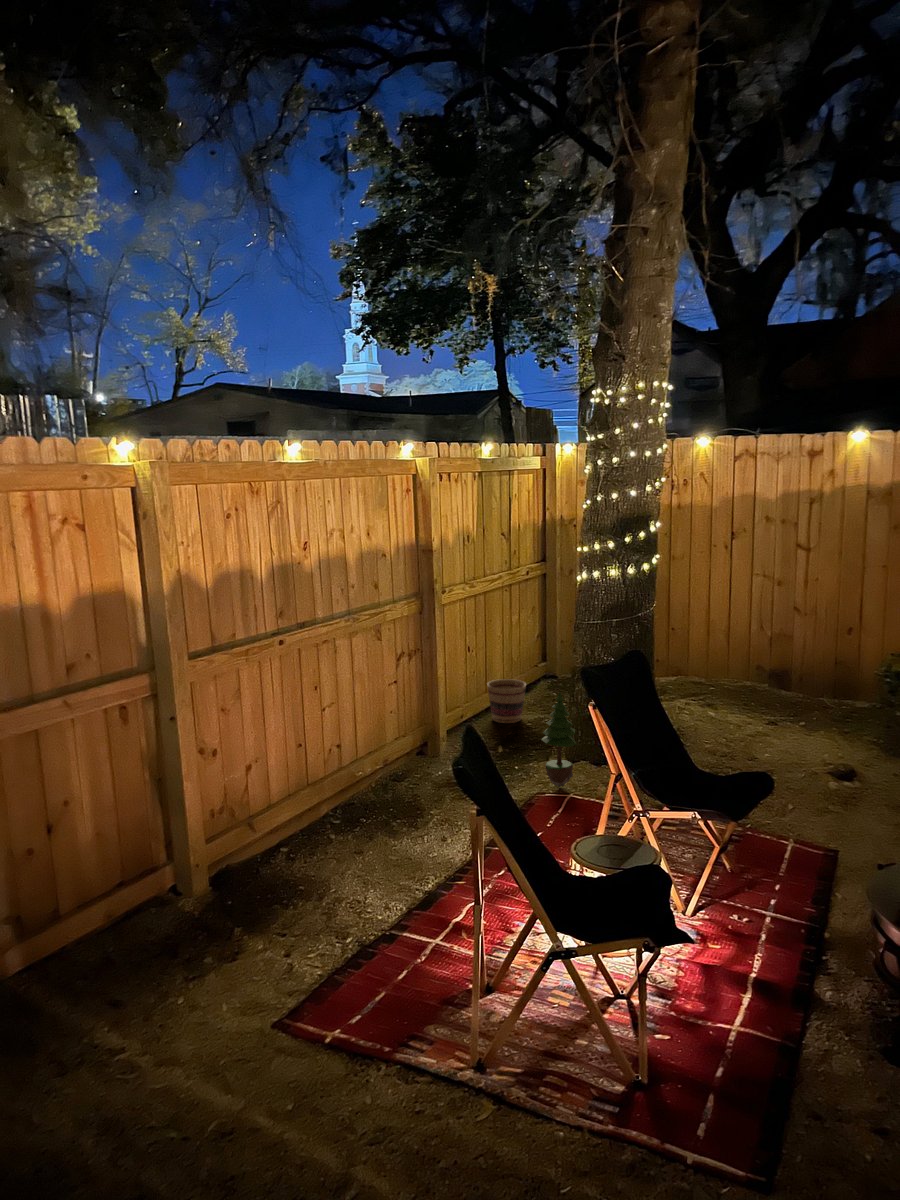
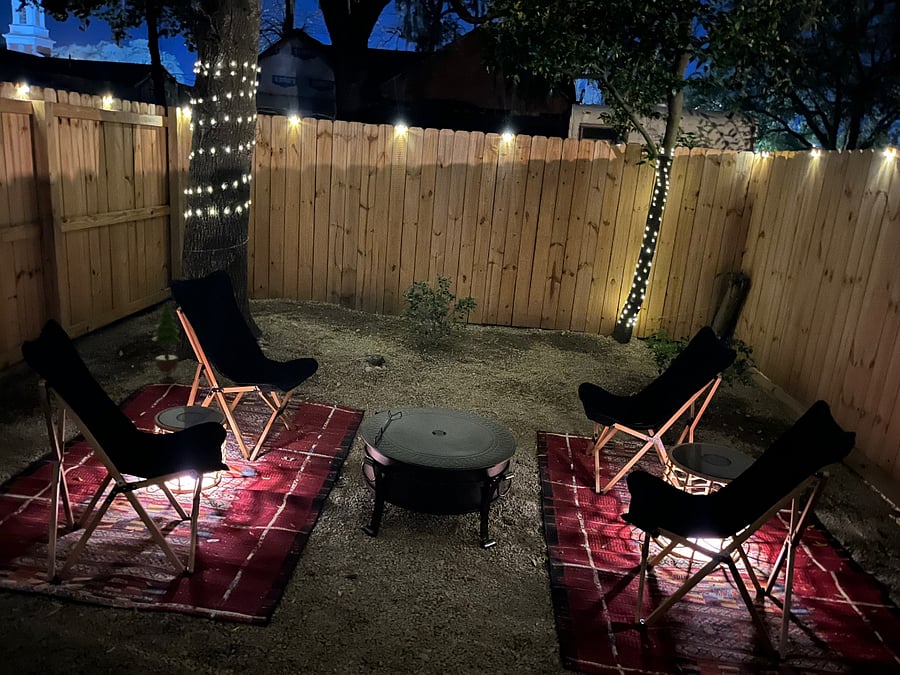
basket: present [487,679,526,723] -> none [112,300,148,335]

